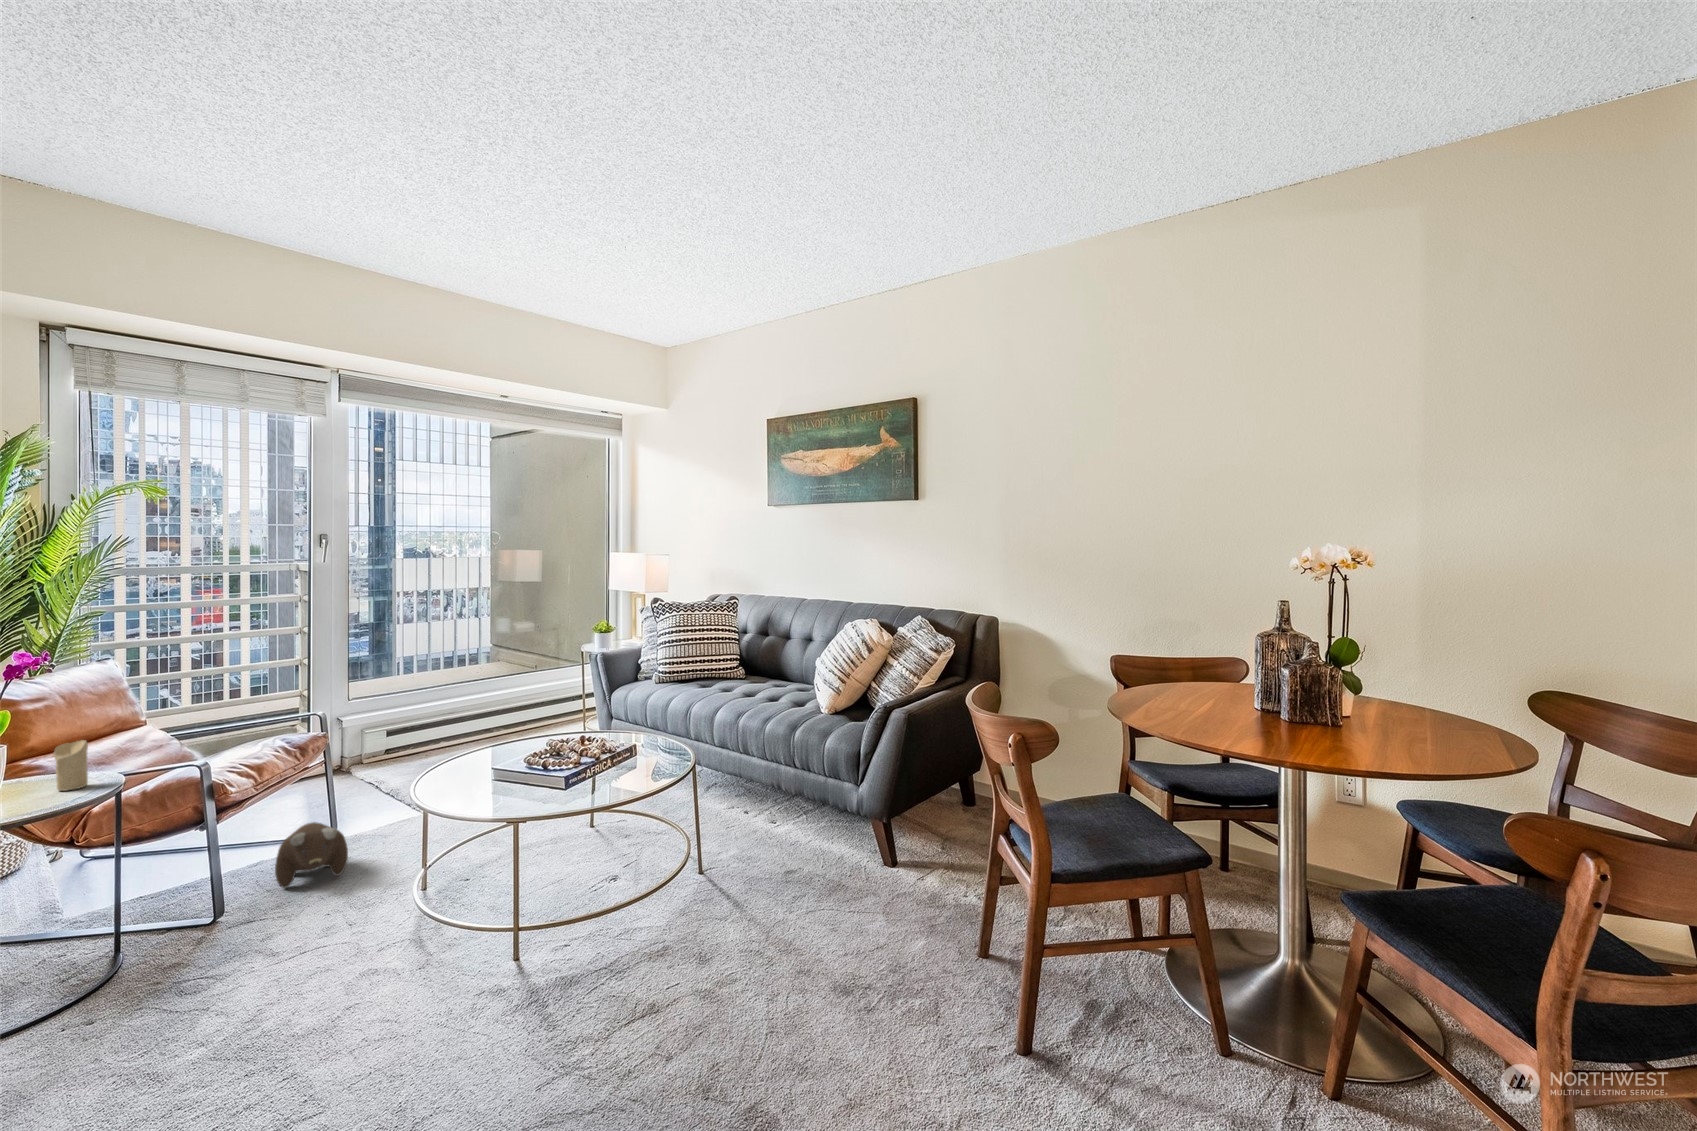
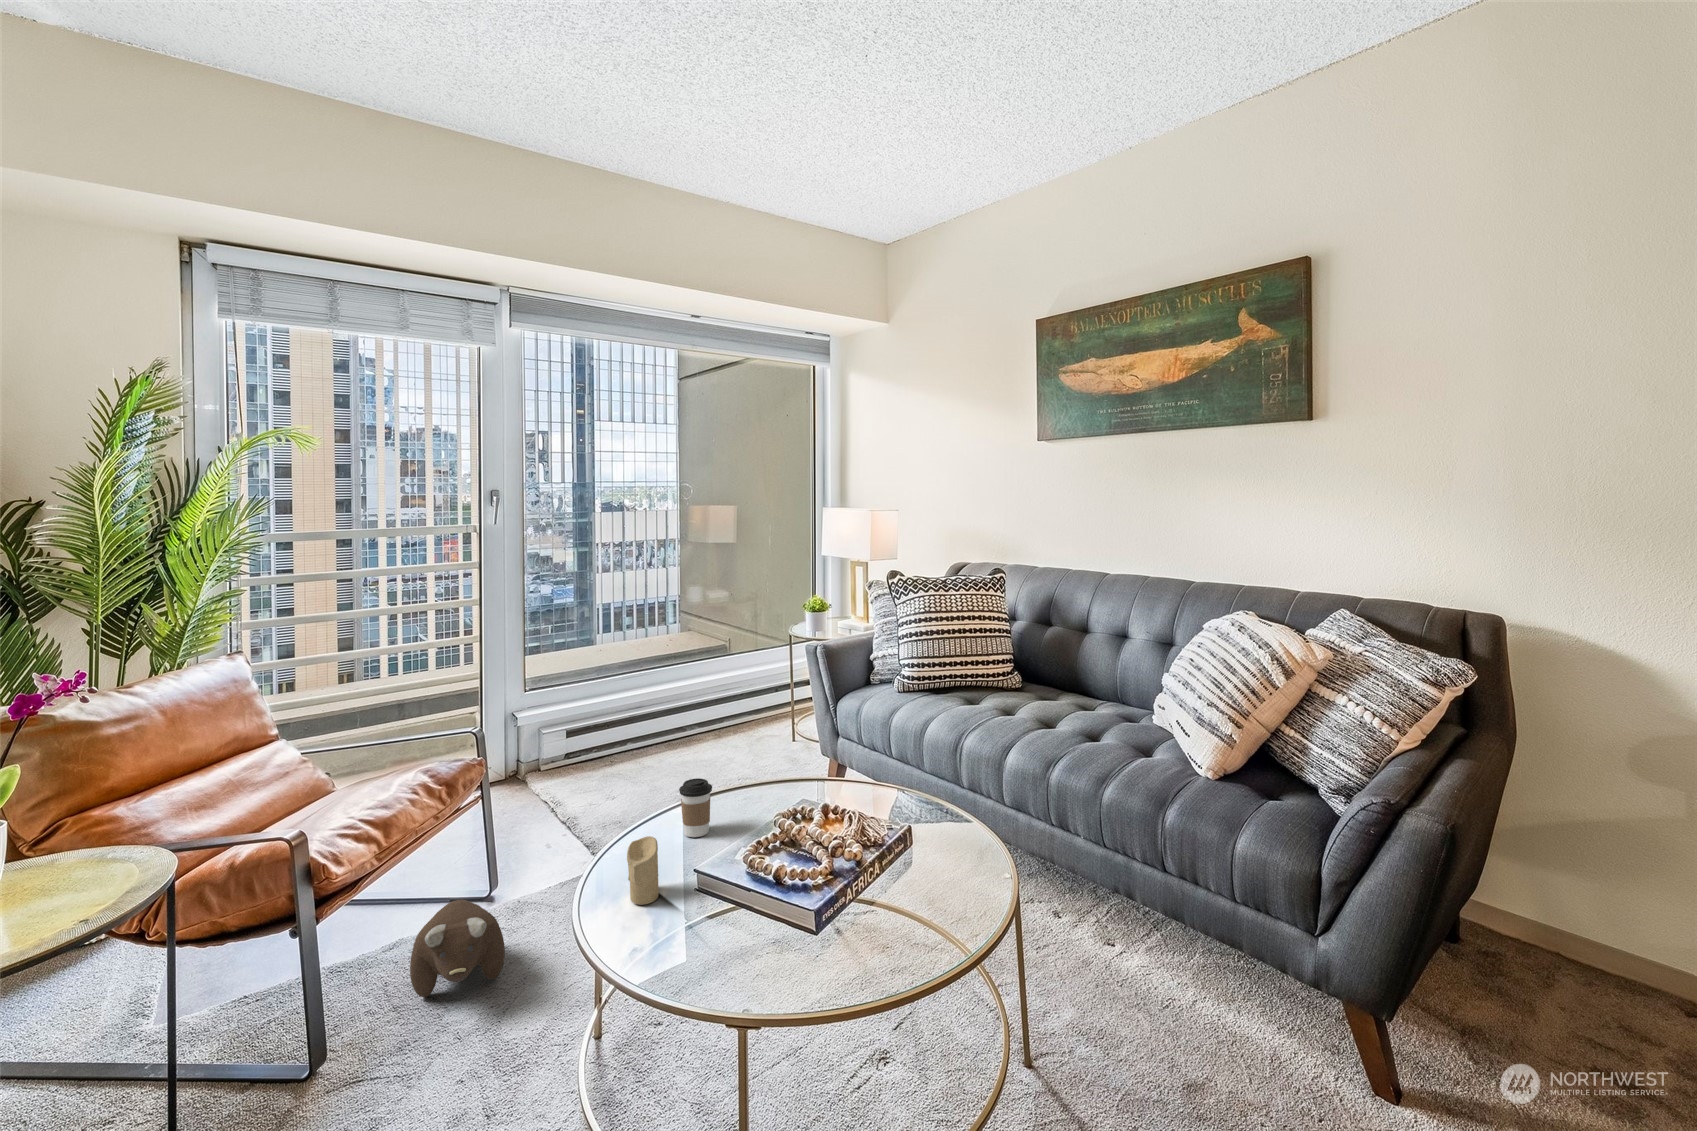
coffee cup: none [483,726,506,763] -> present [679,778,712,837]
candle: present [54,740,88,791] -> present [627,836,659,905]

